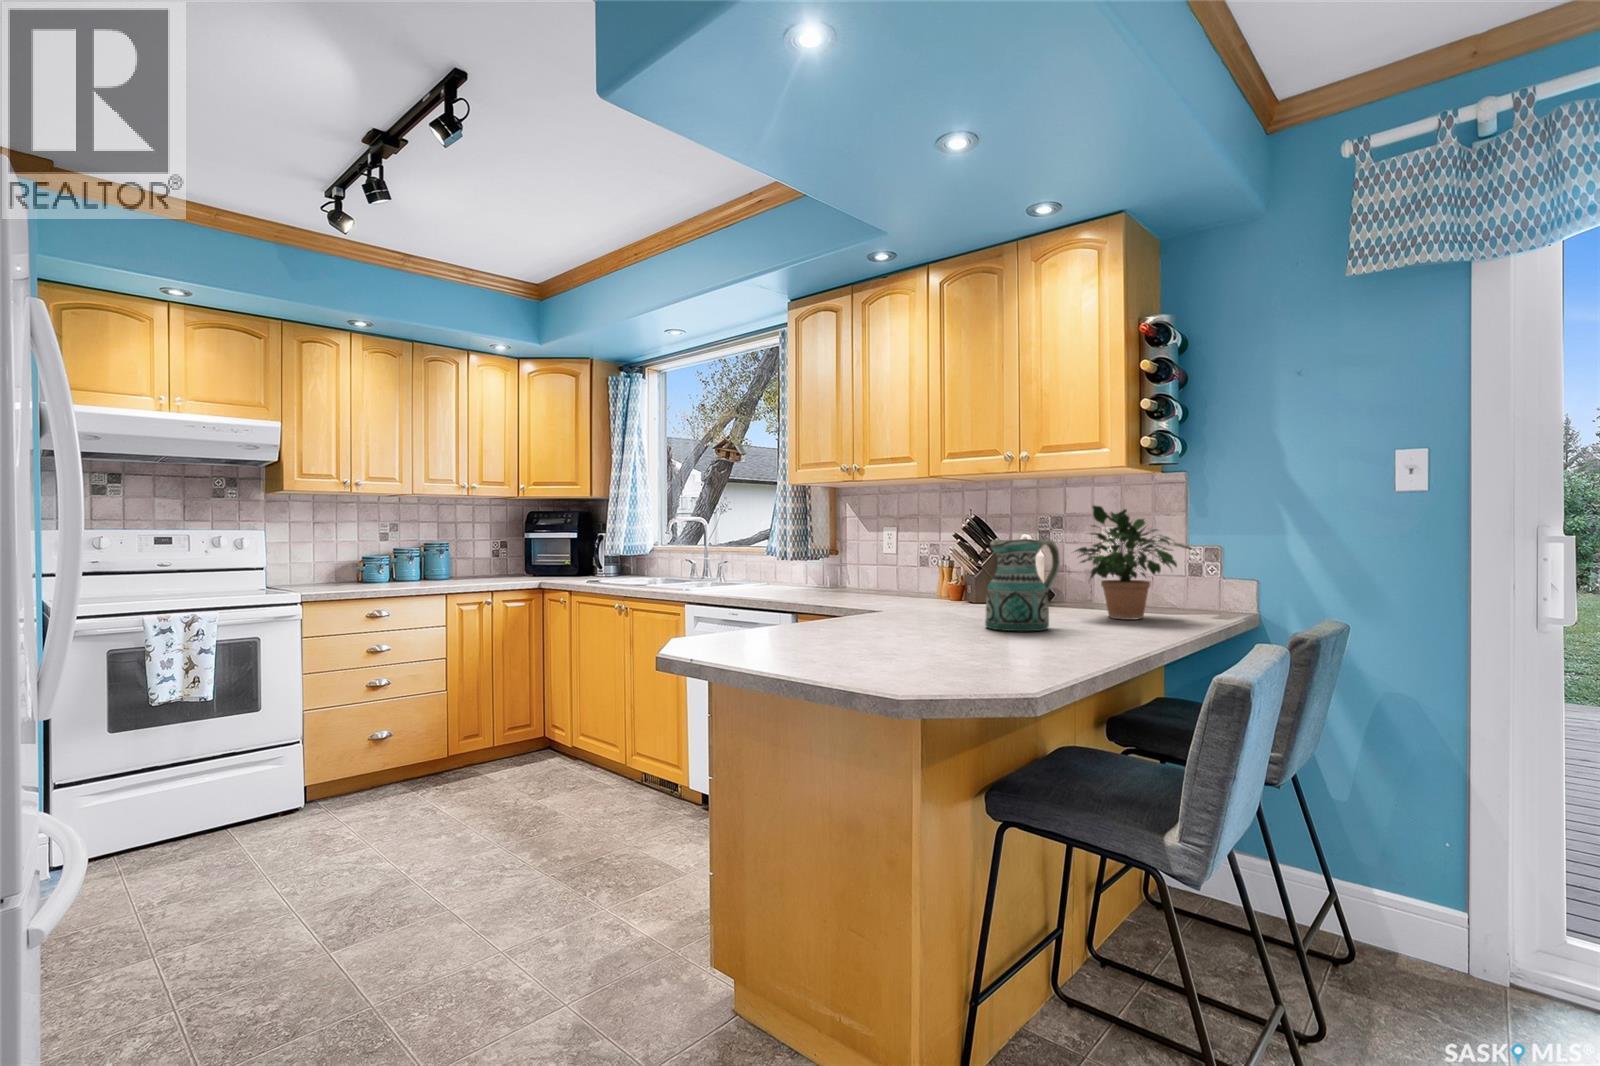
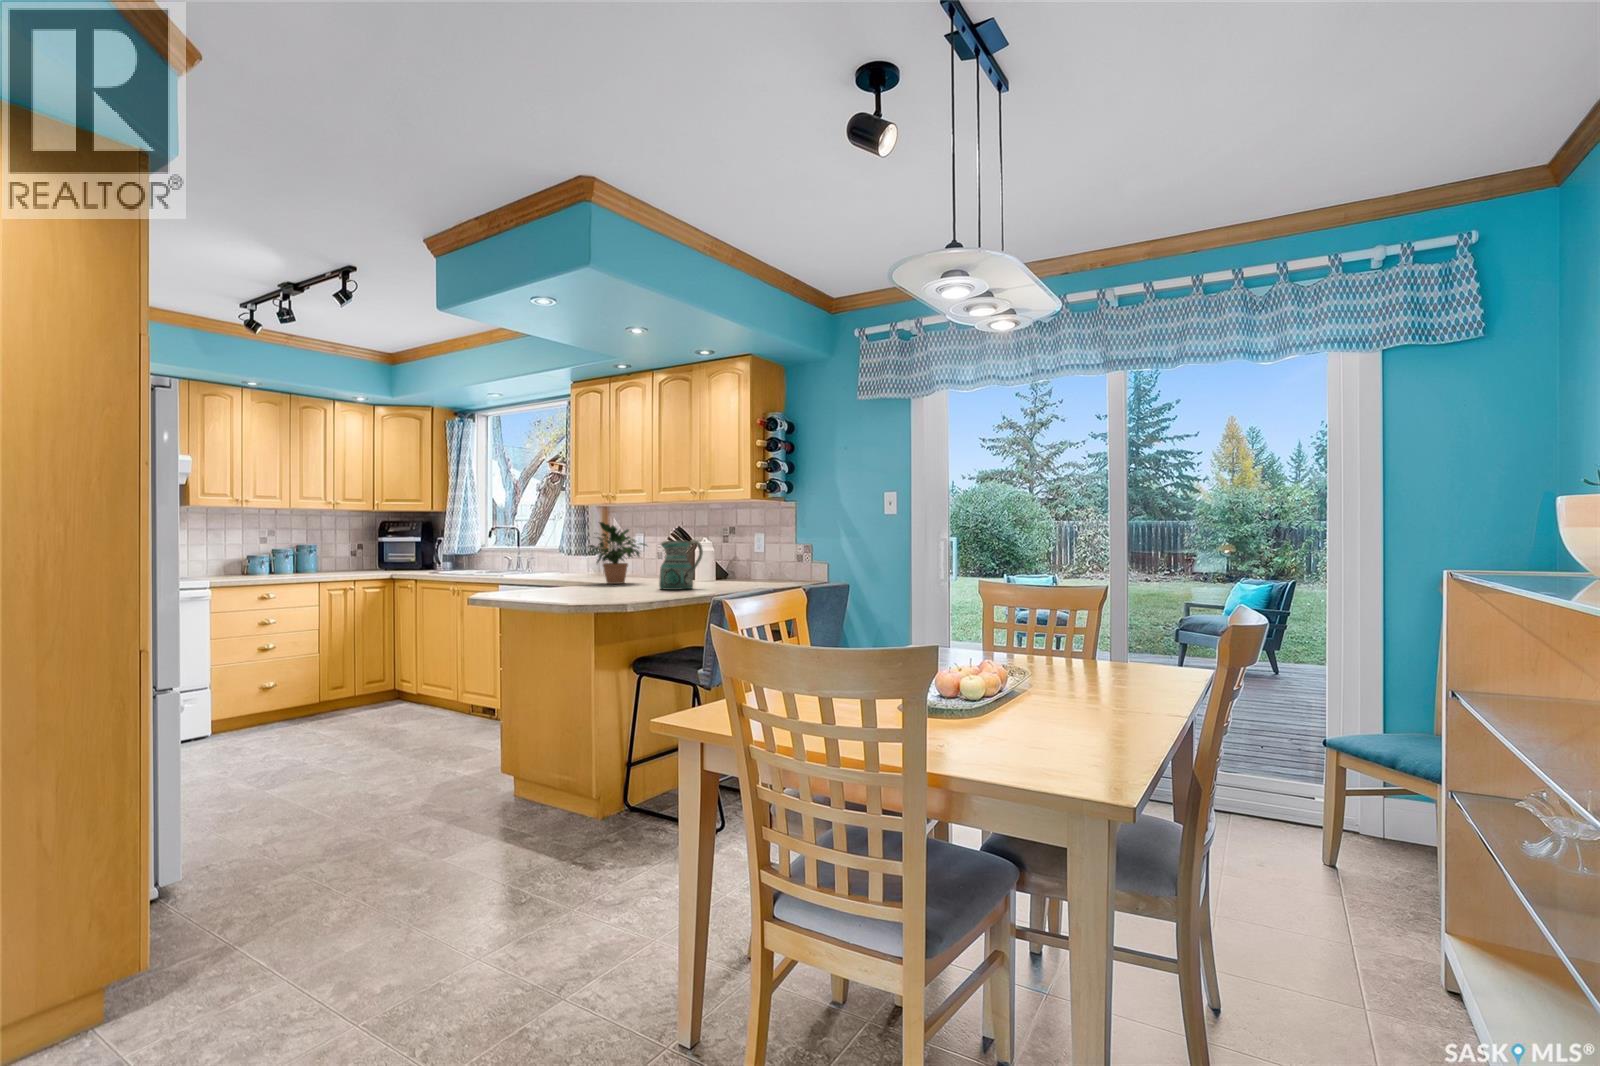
potted plant: present [1075,506,1192,620] -> present [588,522,647,584]

